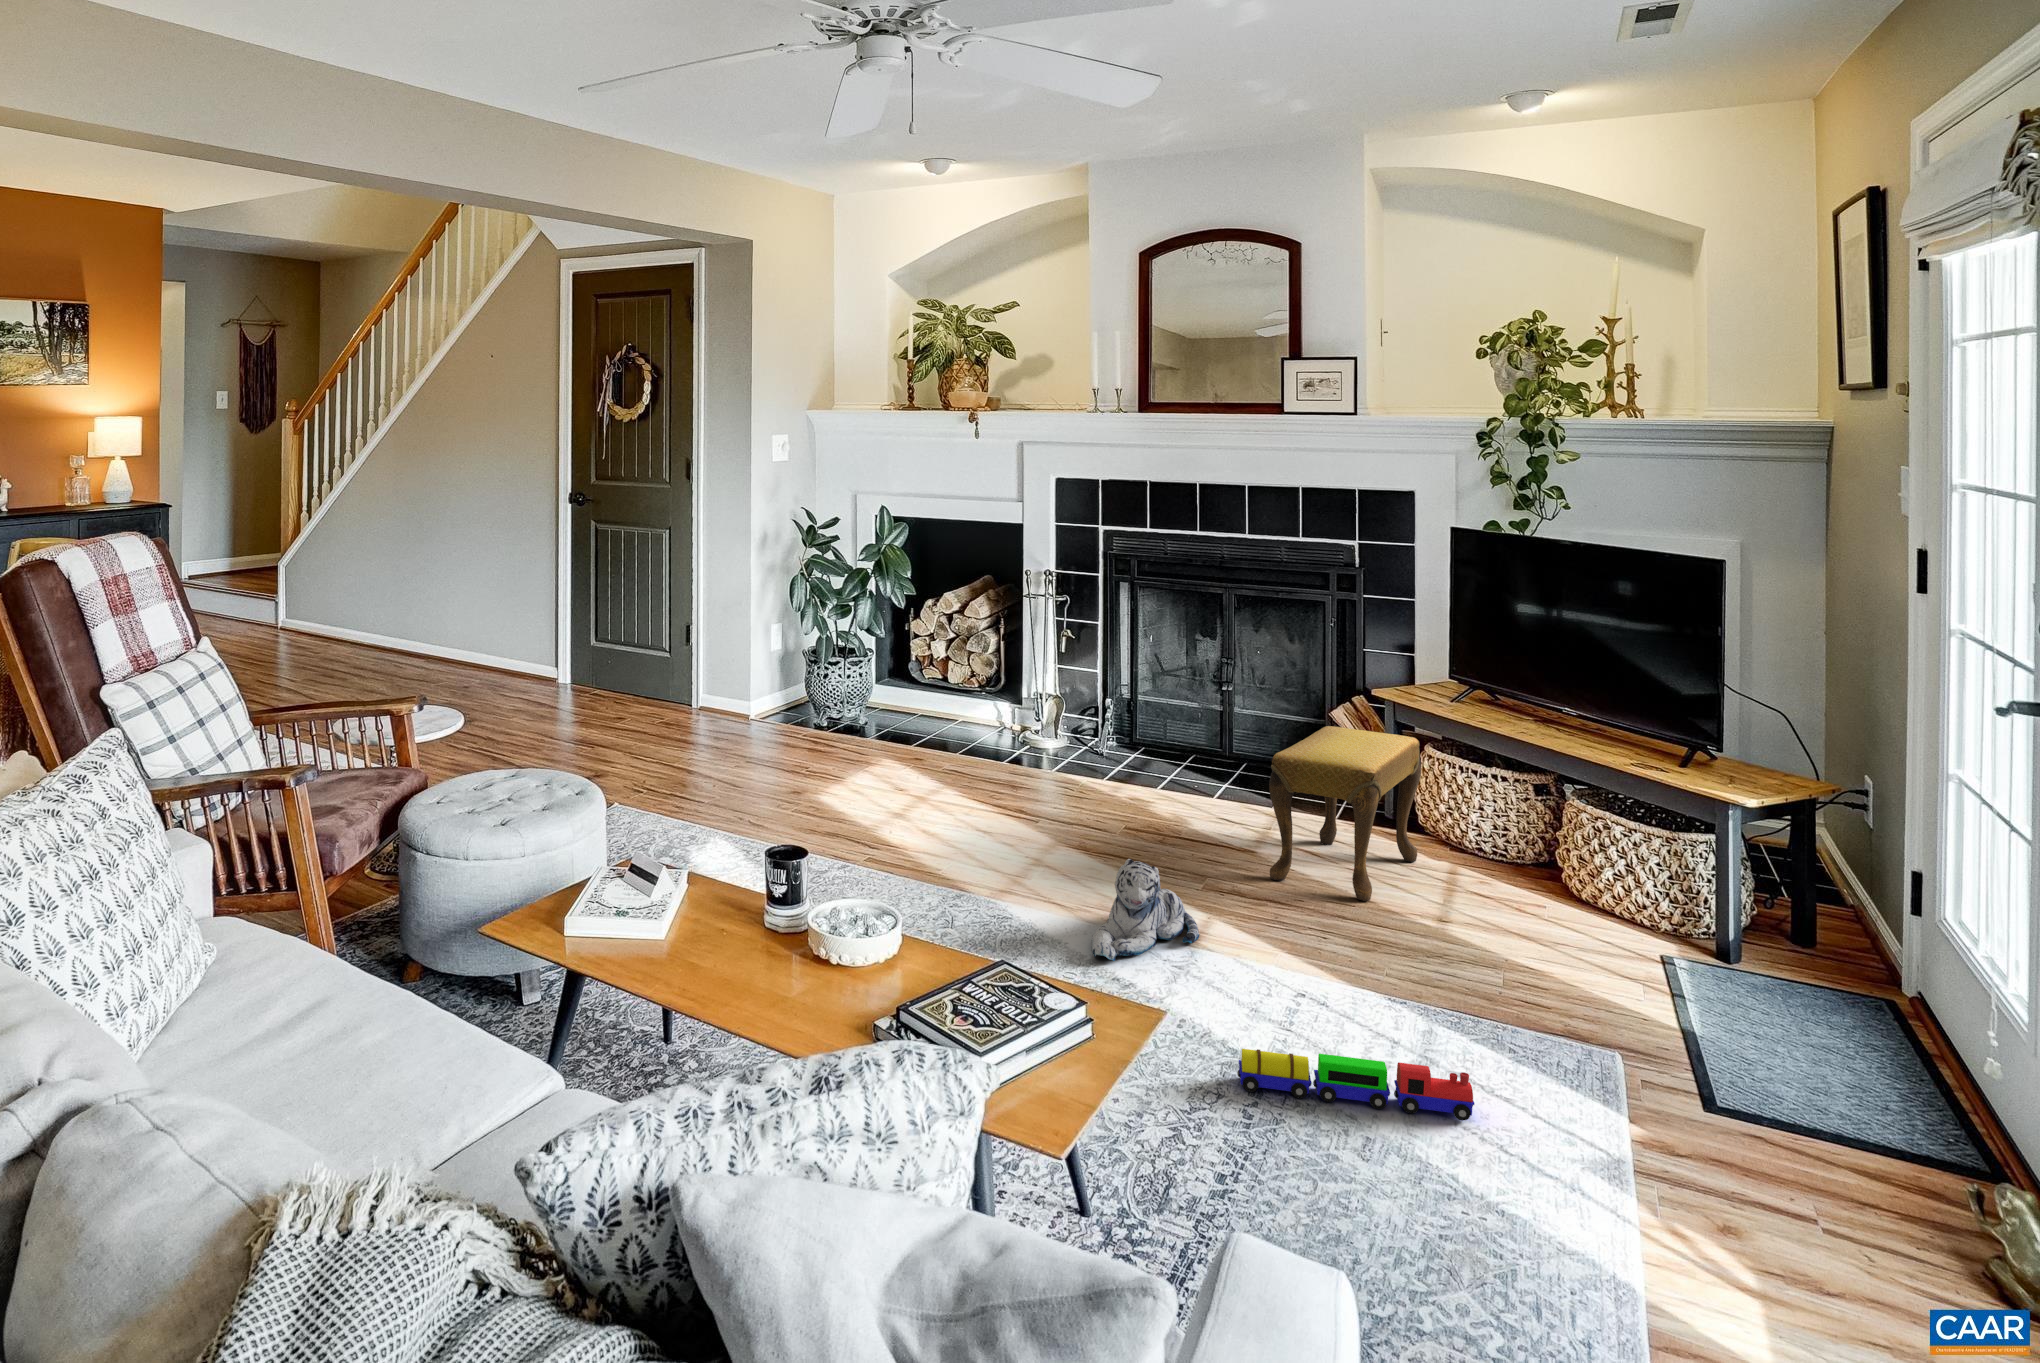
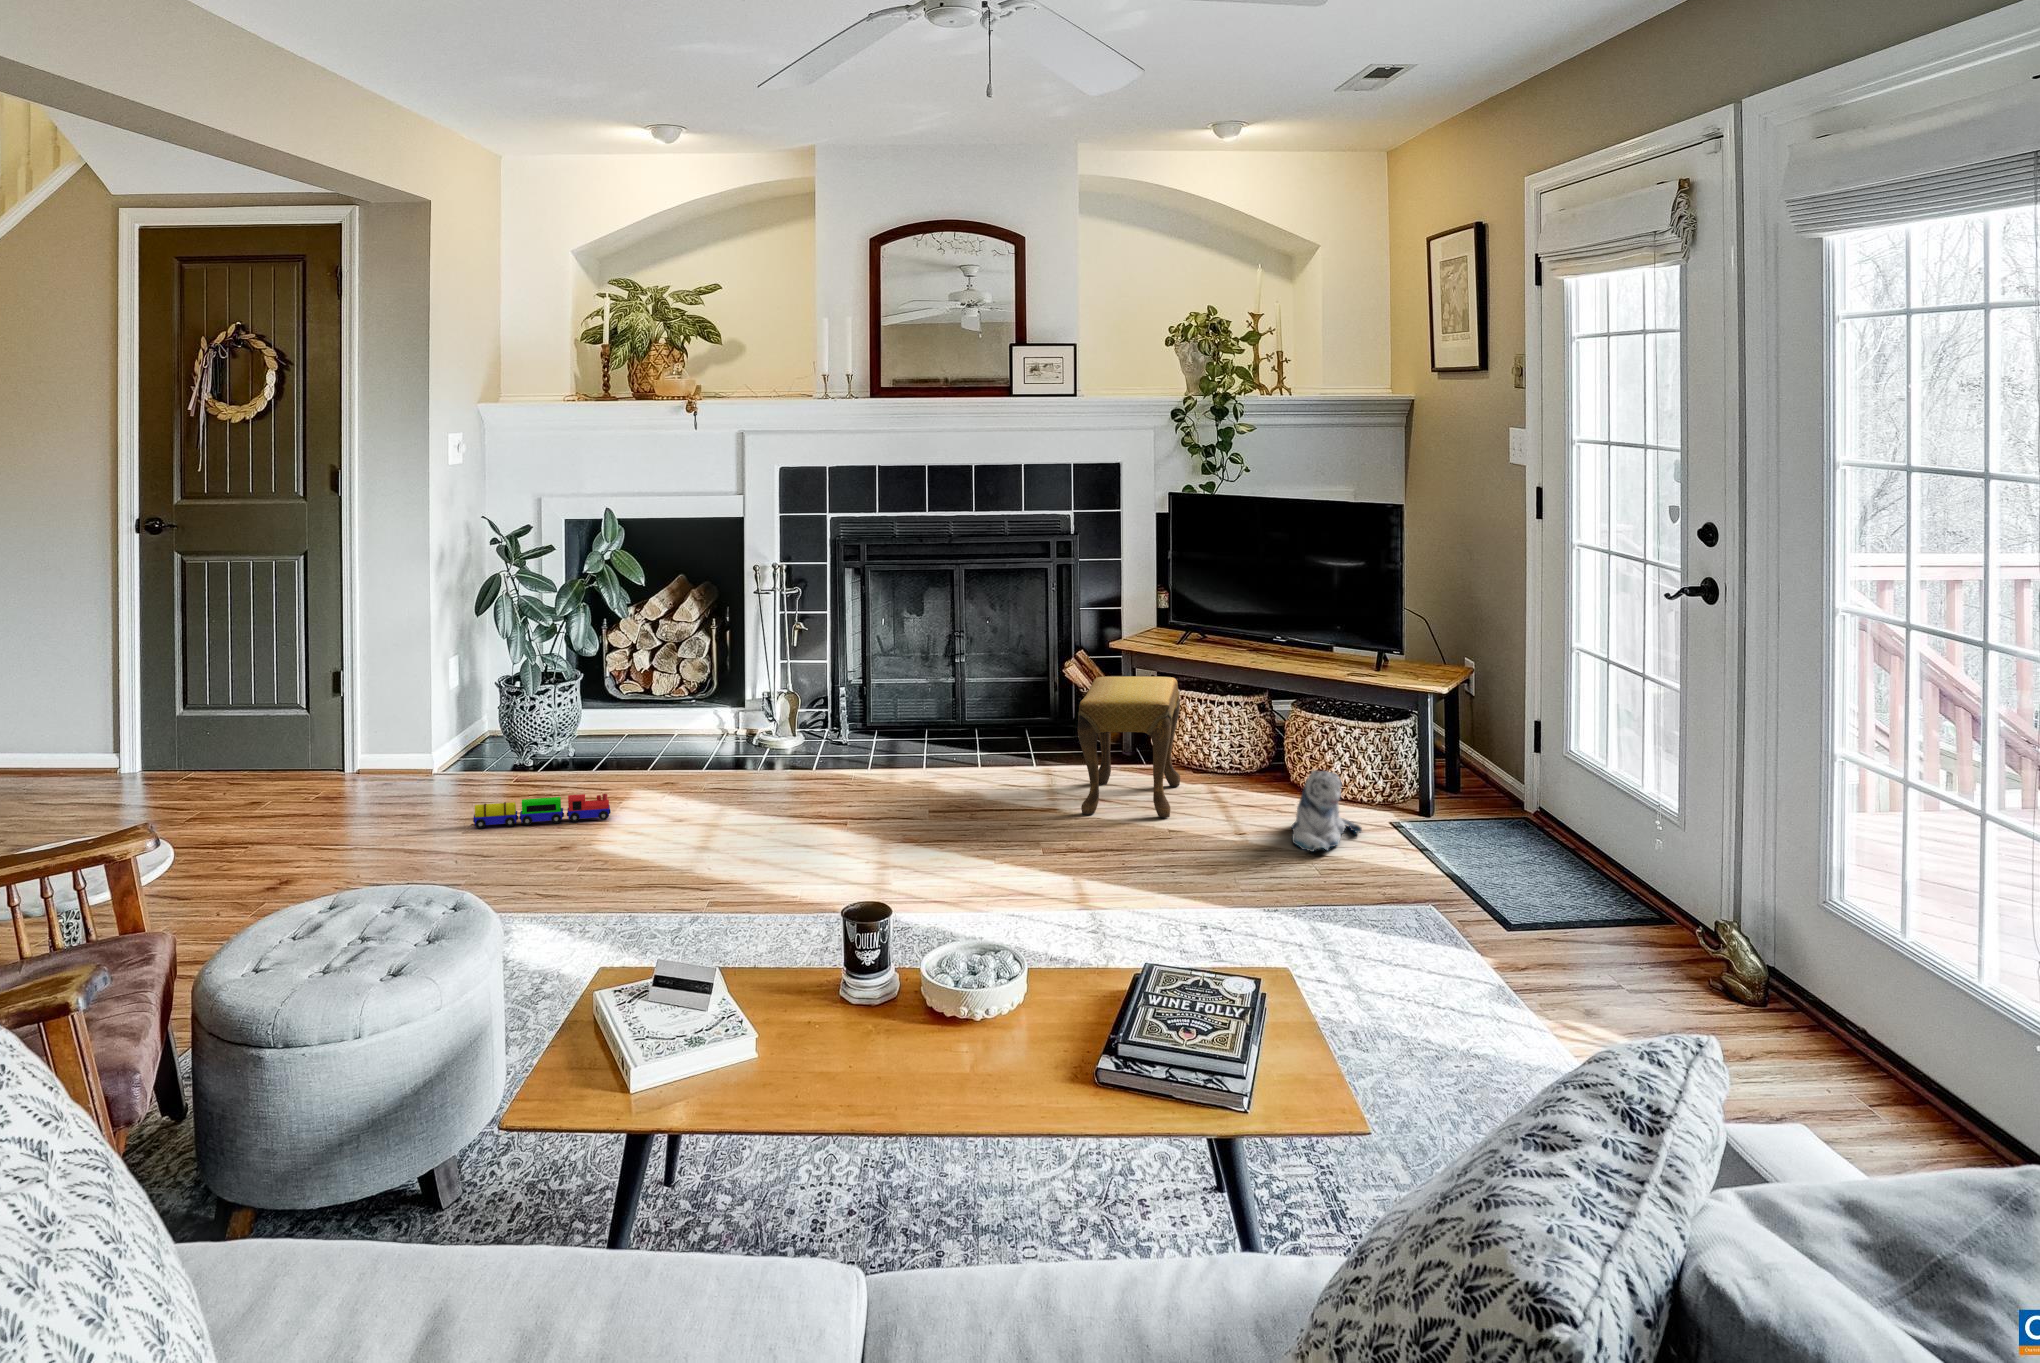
plush toy: present [1092,859,1199,961] -> present [1291,770,1362,852]
toy train: present [1237,1049,1475,1120] -> present [473,794,611,829]

